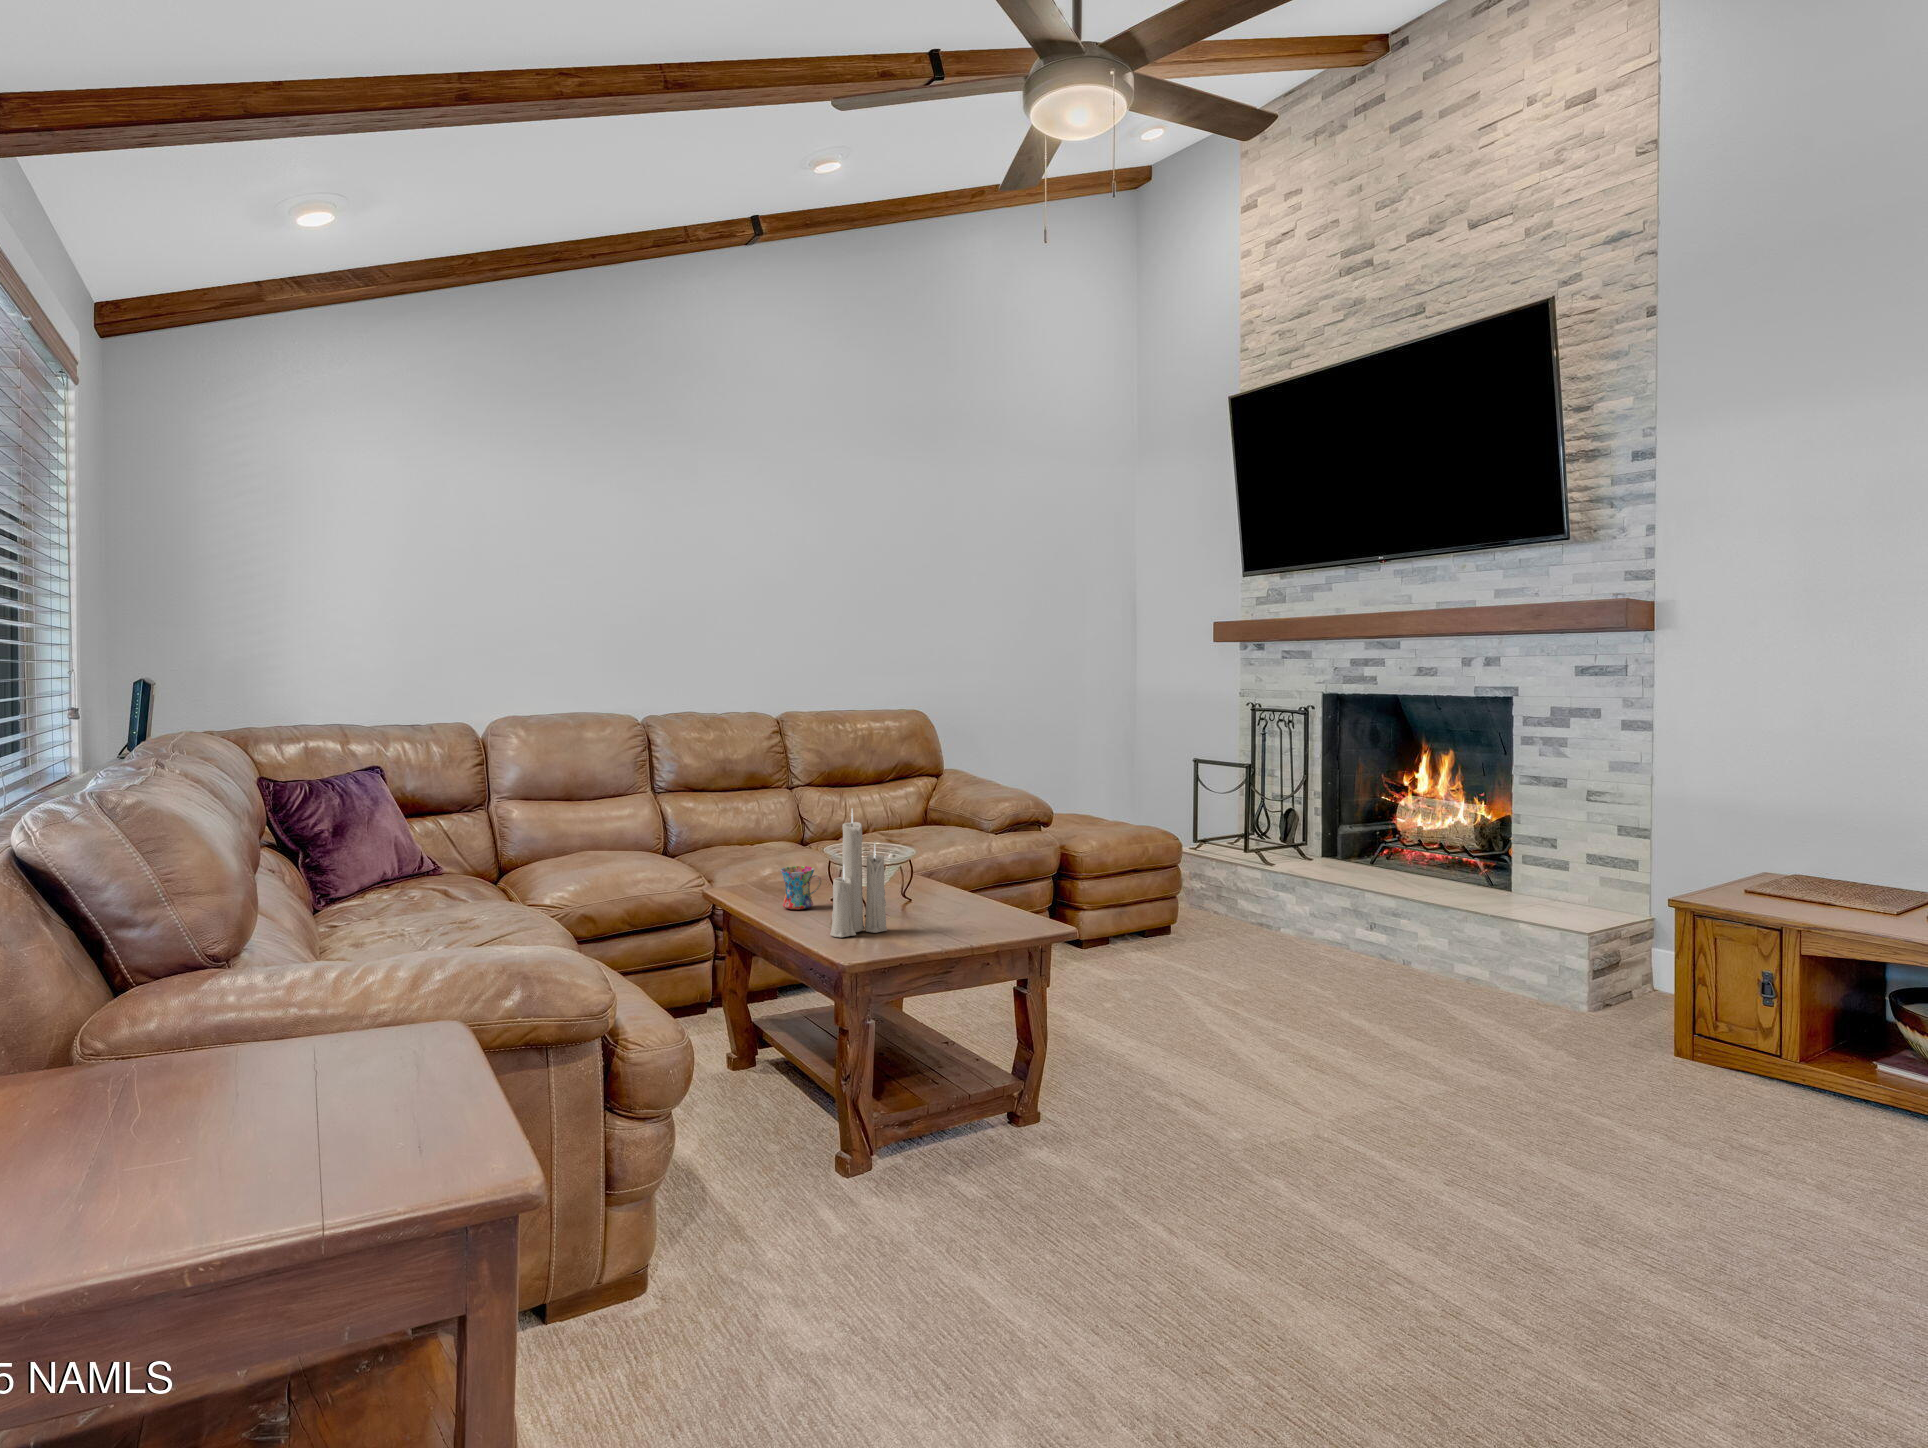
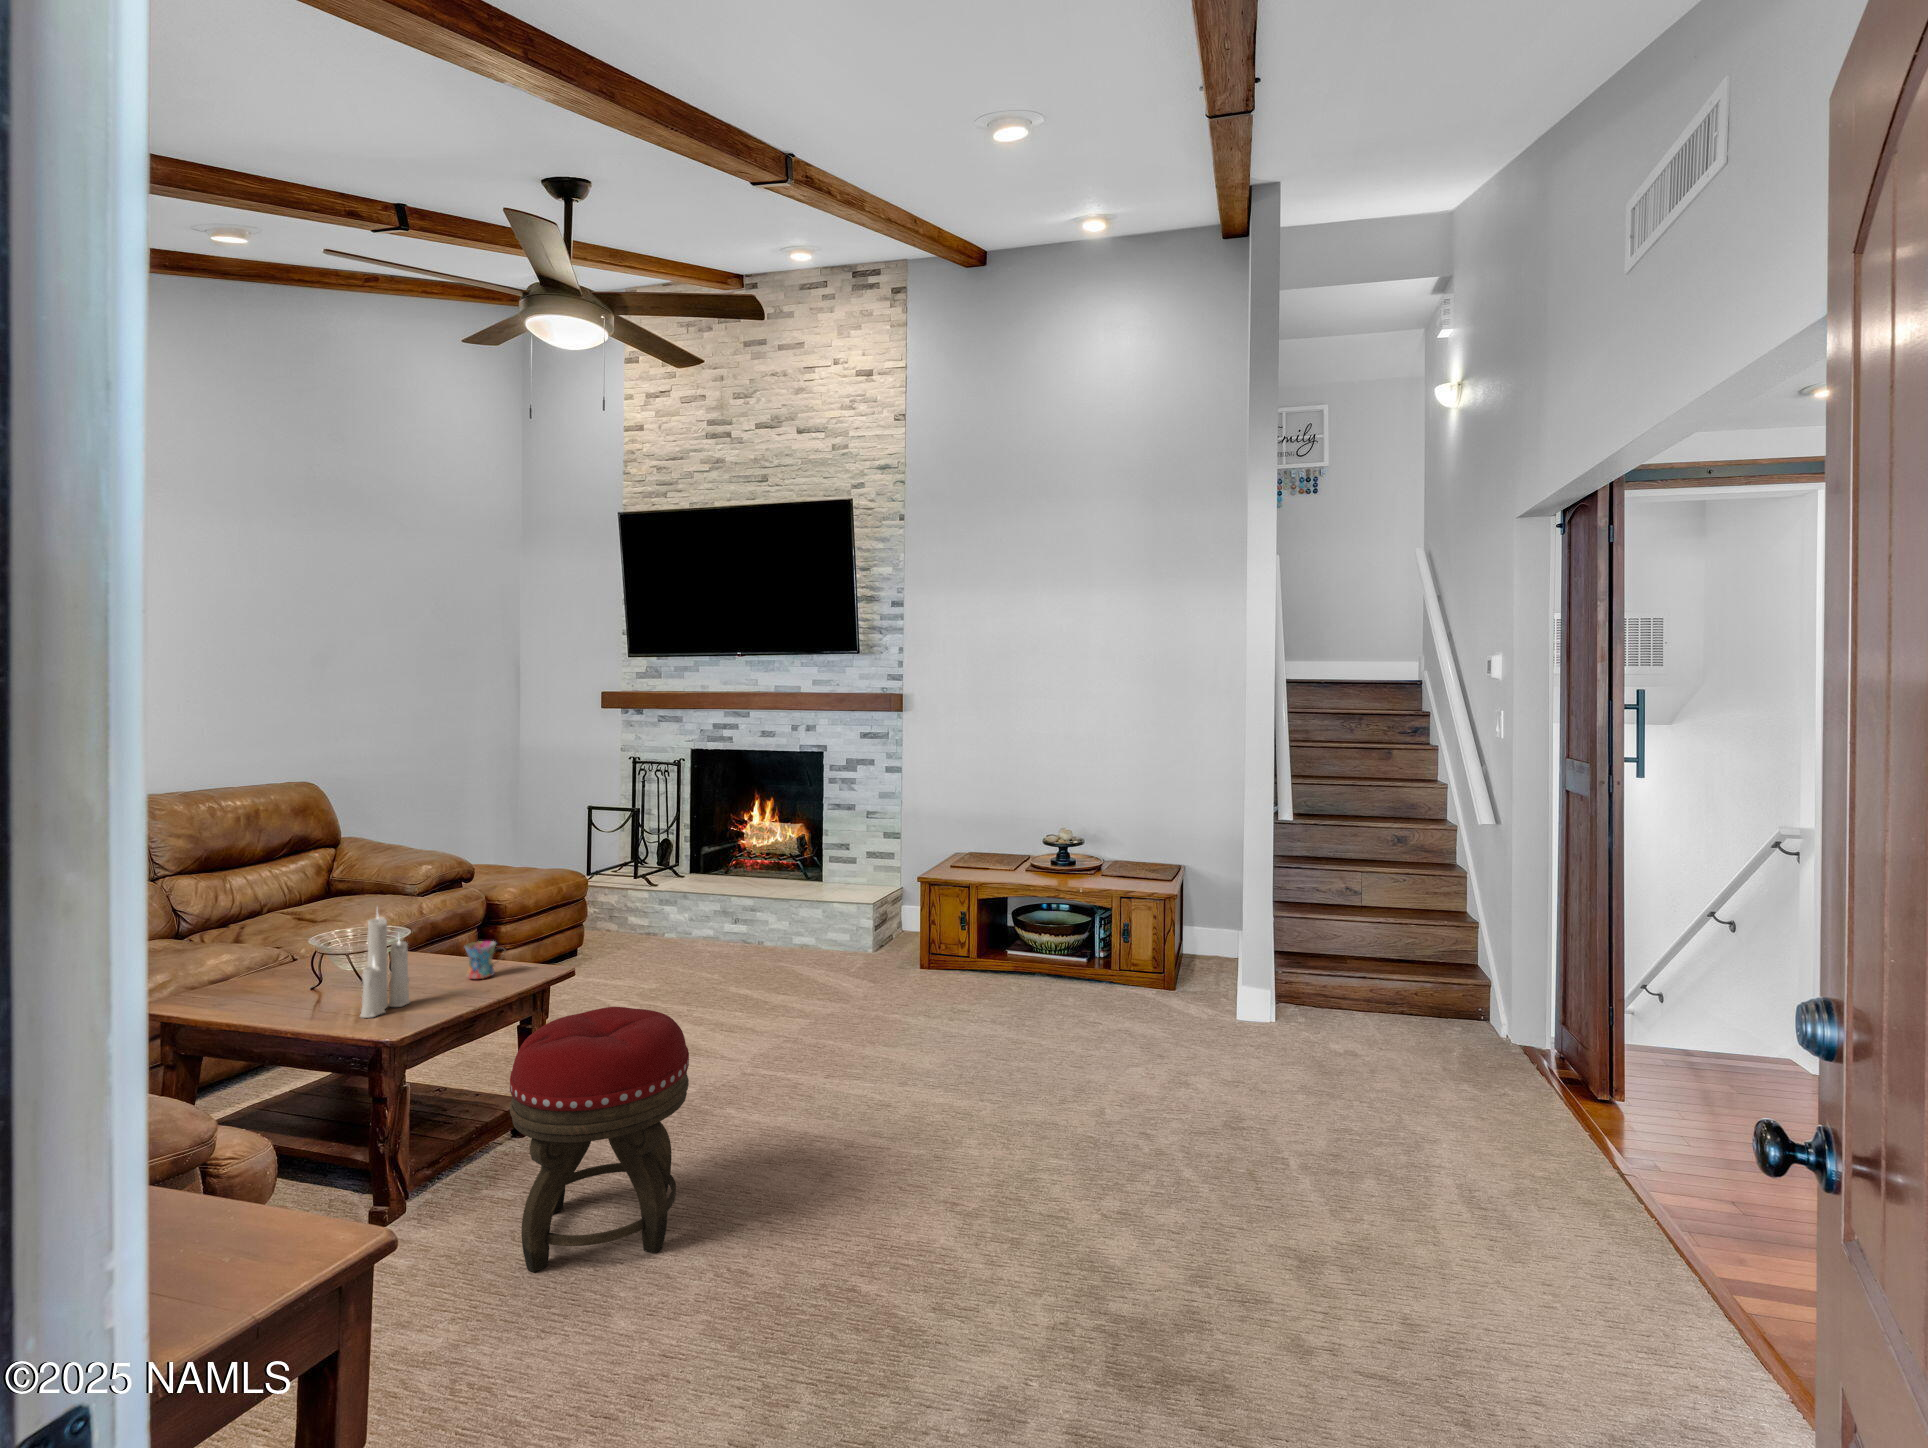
mug: present [781,866,821,910] -> present [465,941,504,979]
footstool: none [920,976,1166,1368] -> present [510,1007,689,1272]

